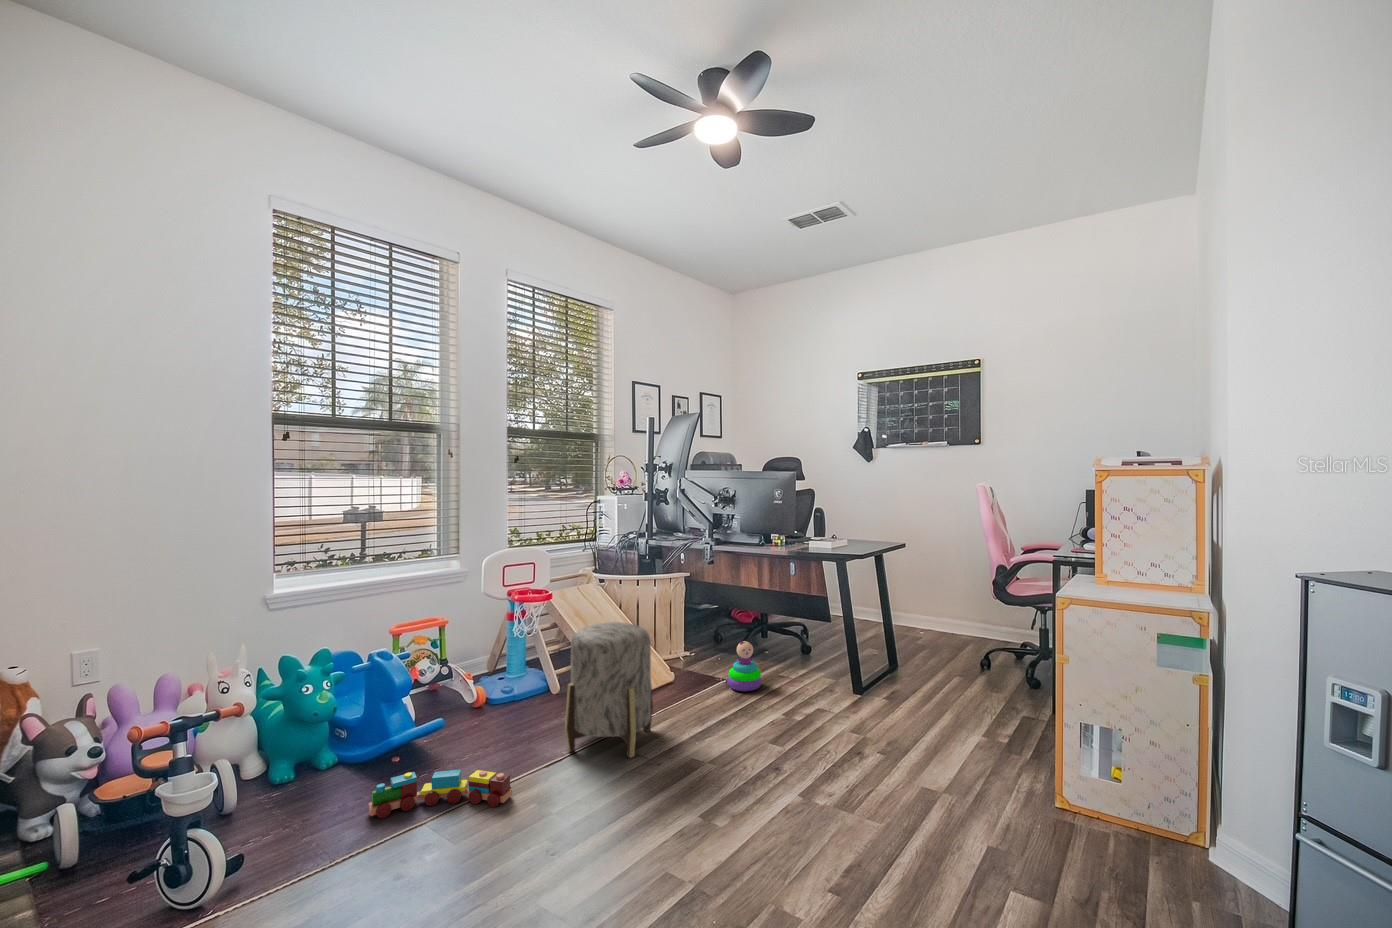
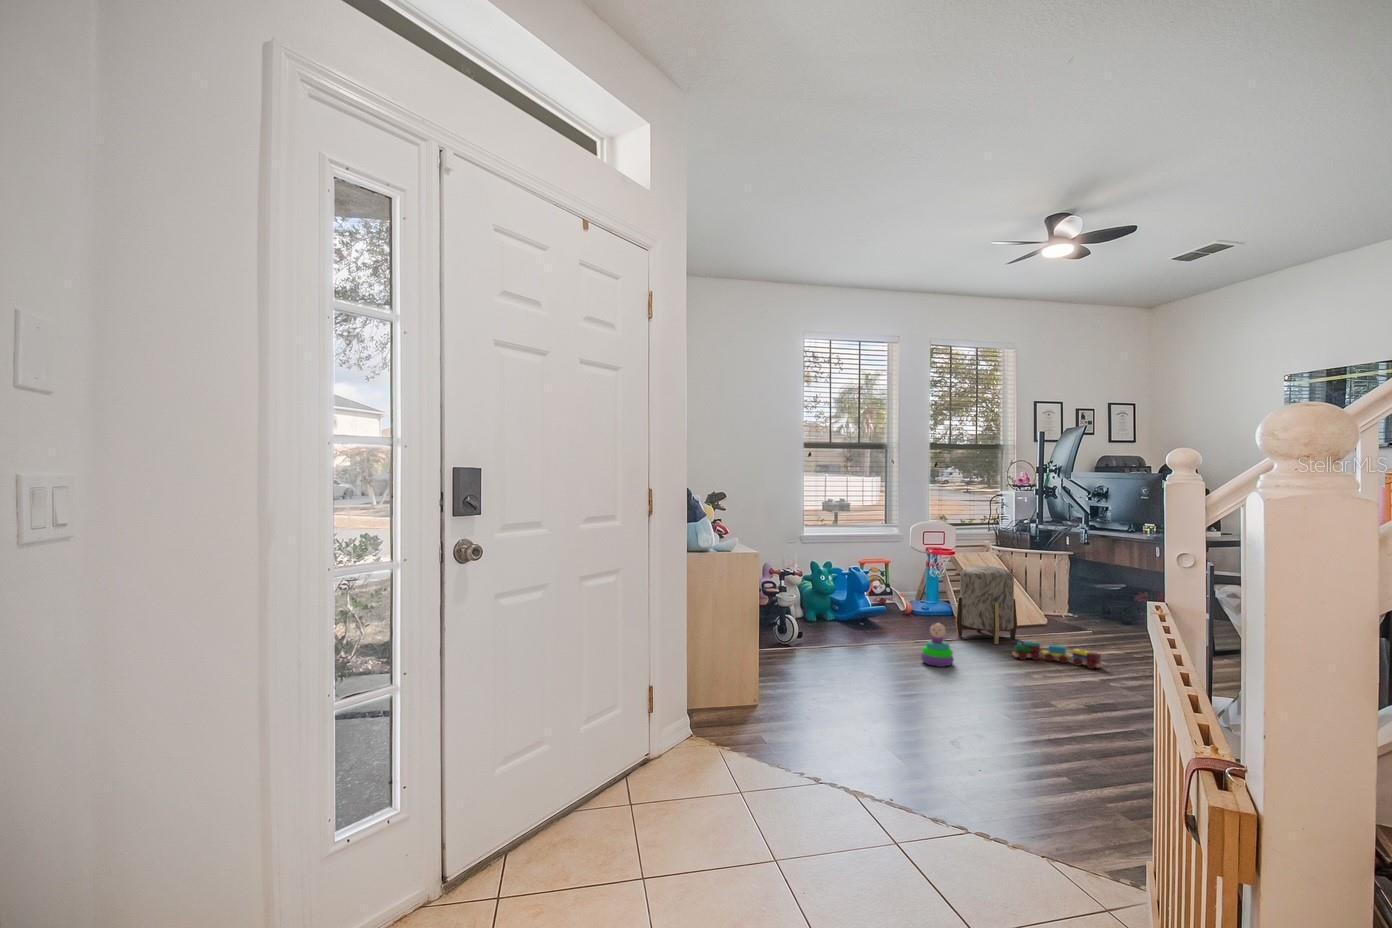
stacking toy: present [727,641,762,691] -> present [921,623,954,667]
toy train: present [369,769,512,818] -> present [1012,641,1102,669]

